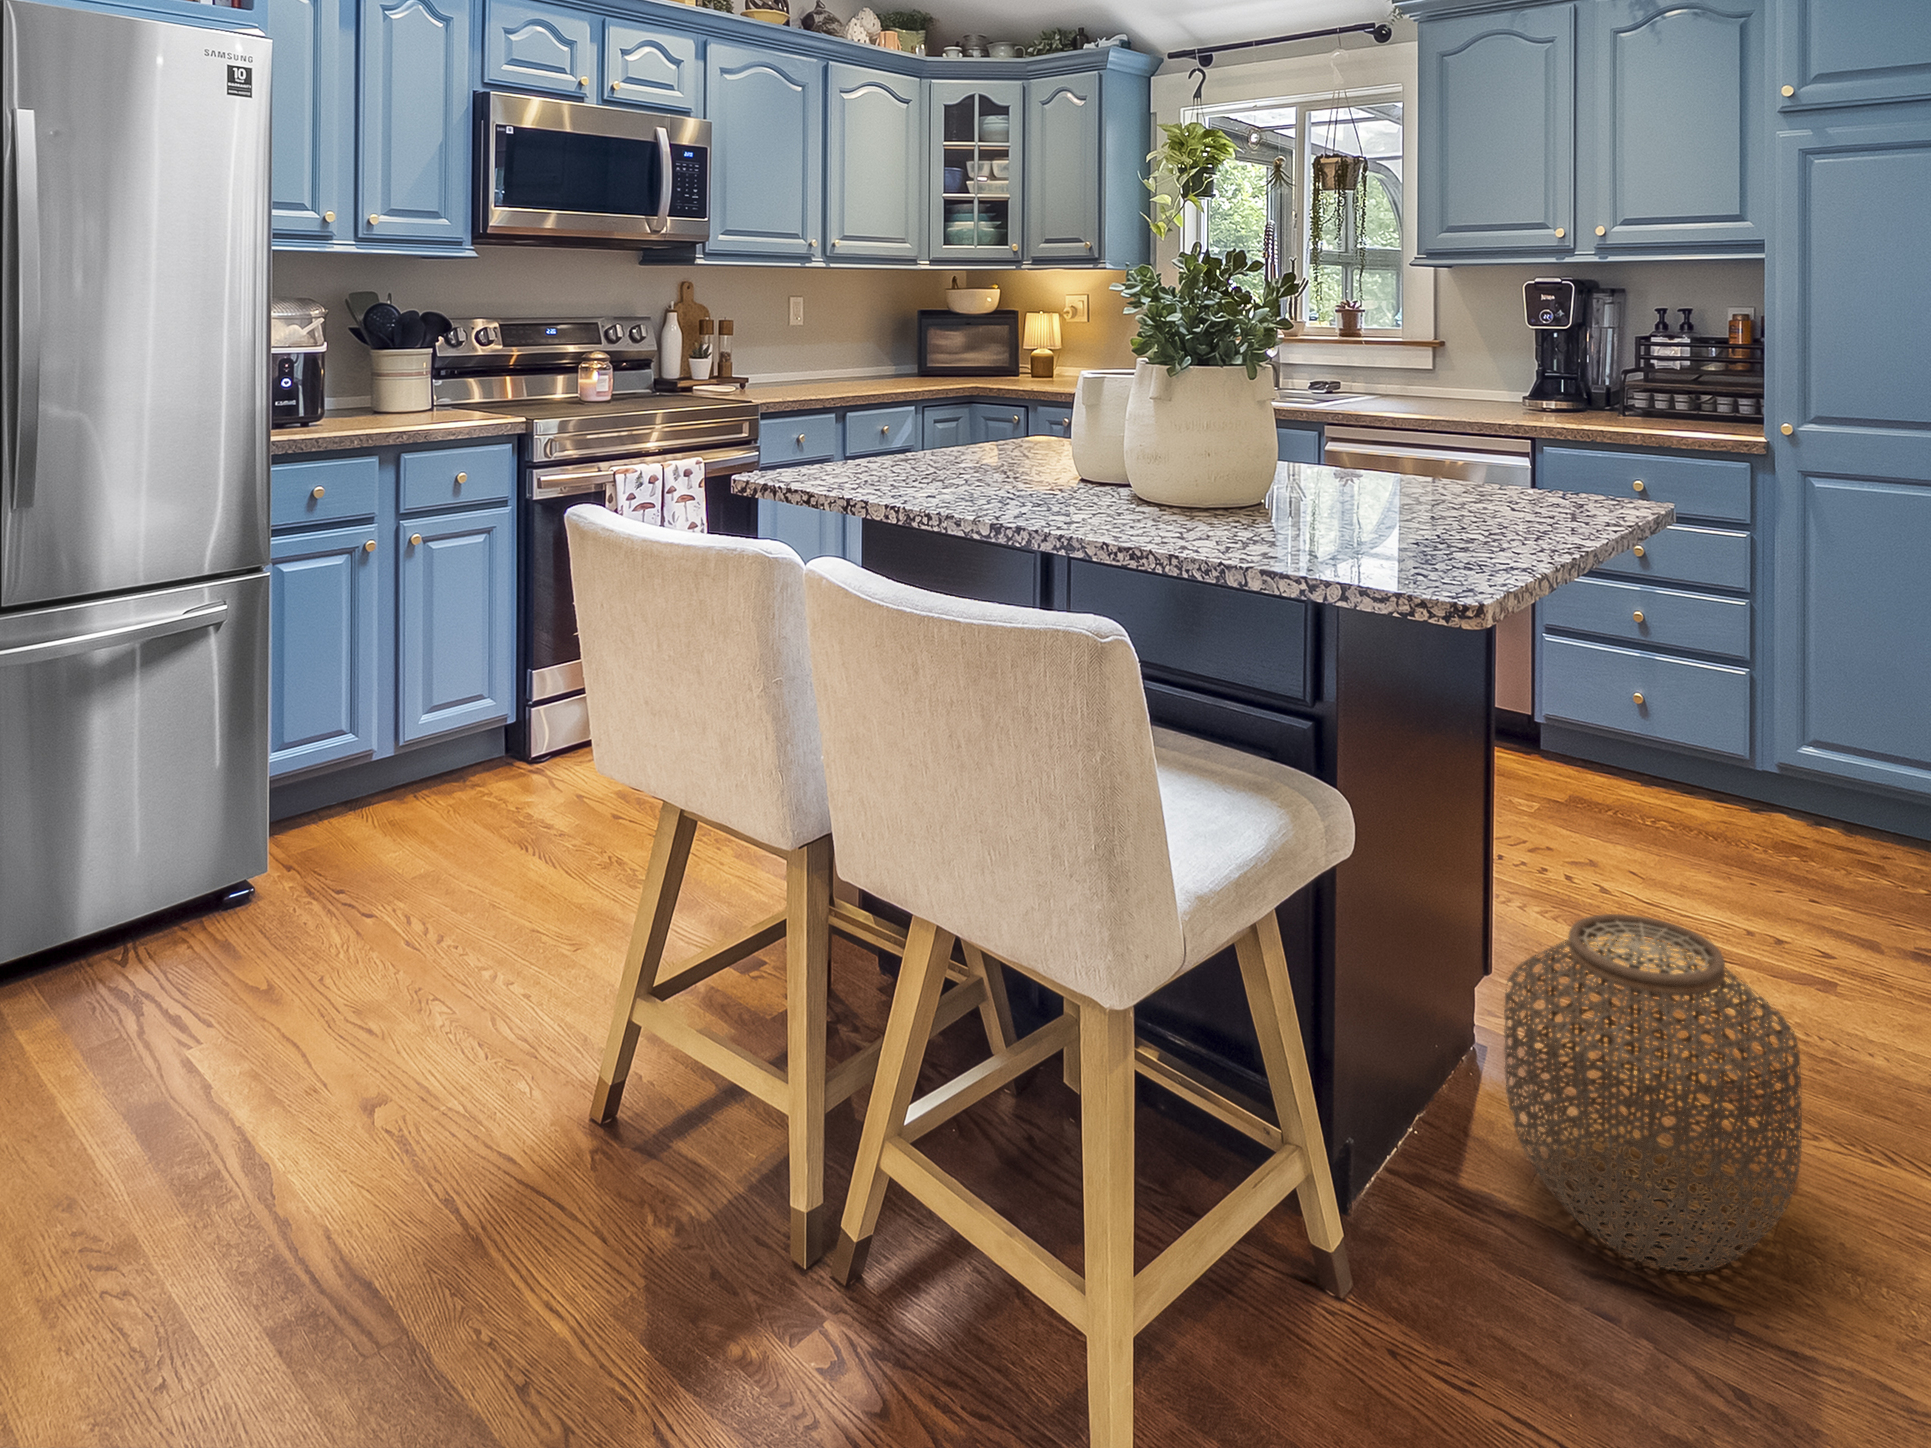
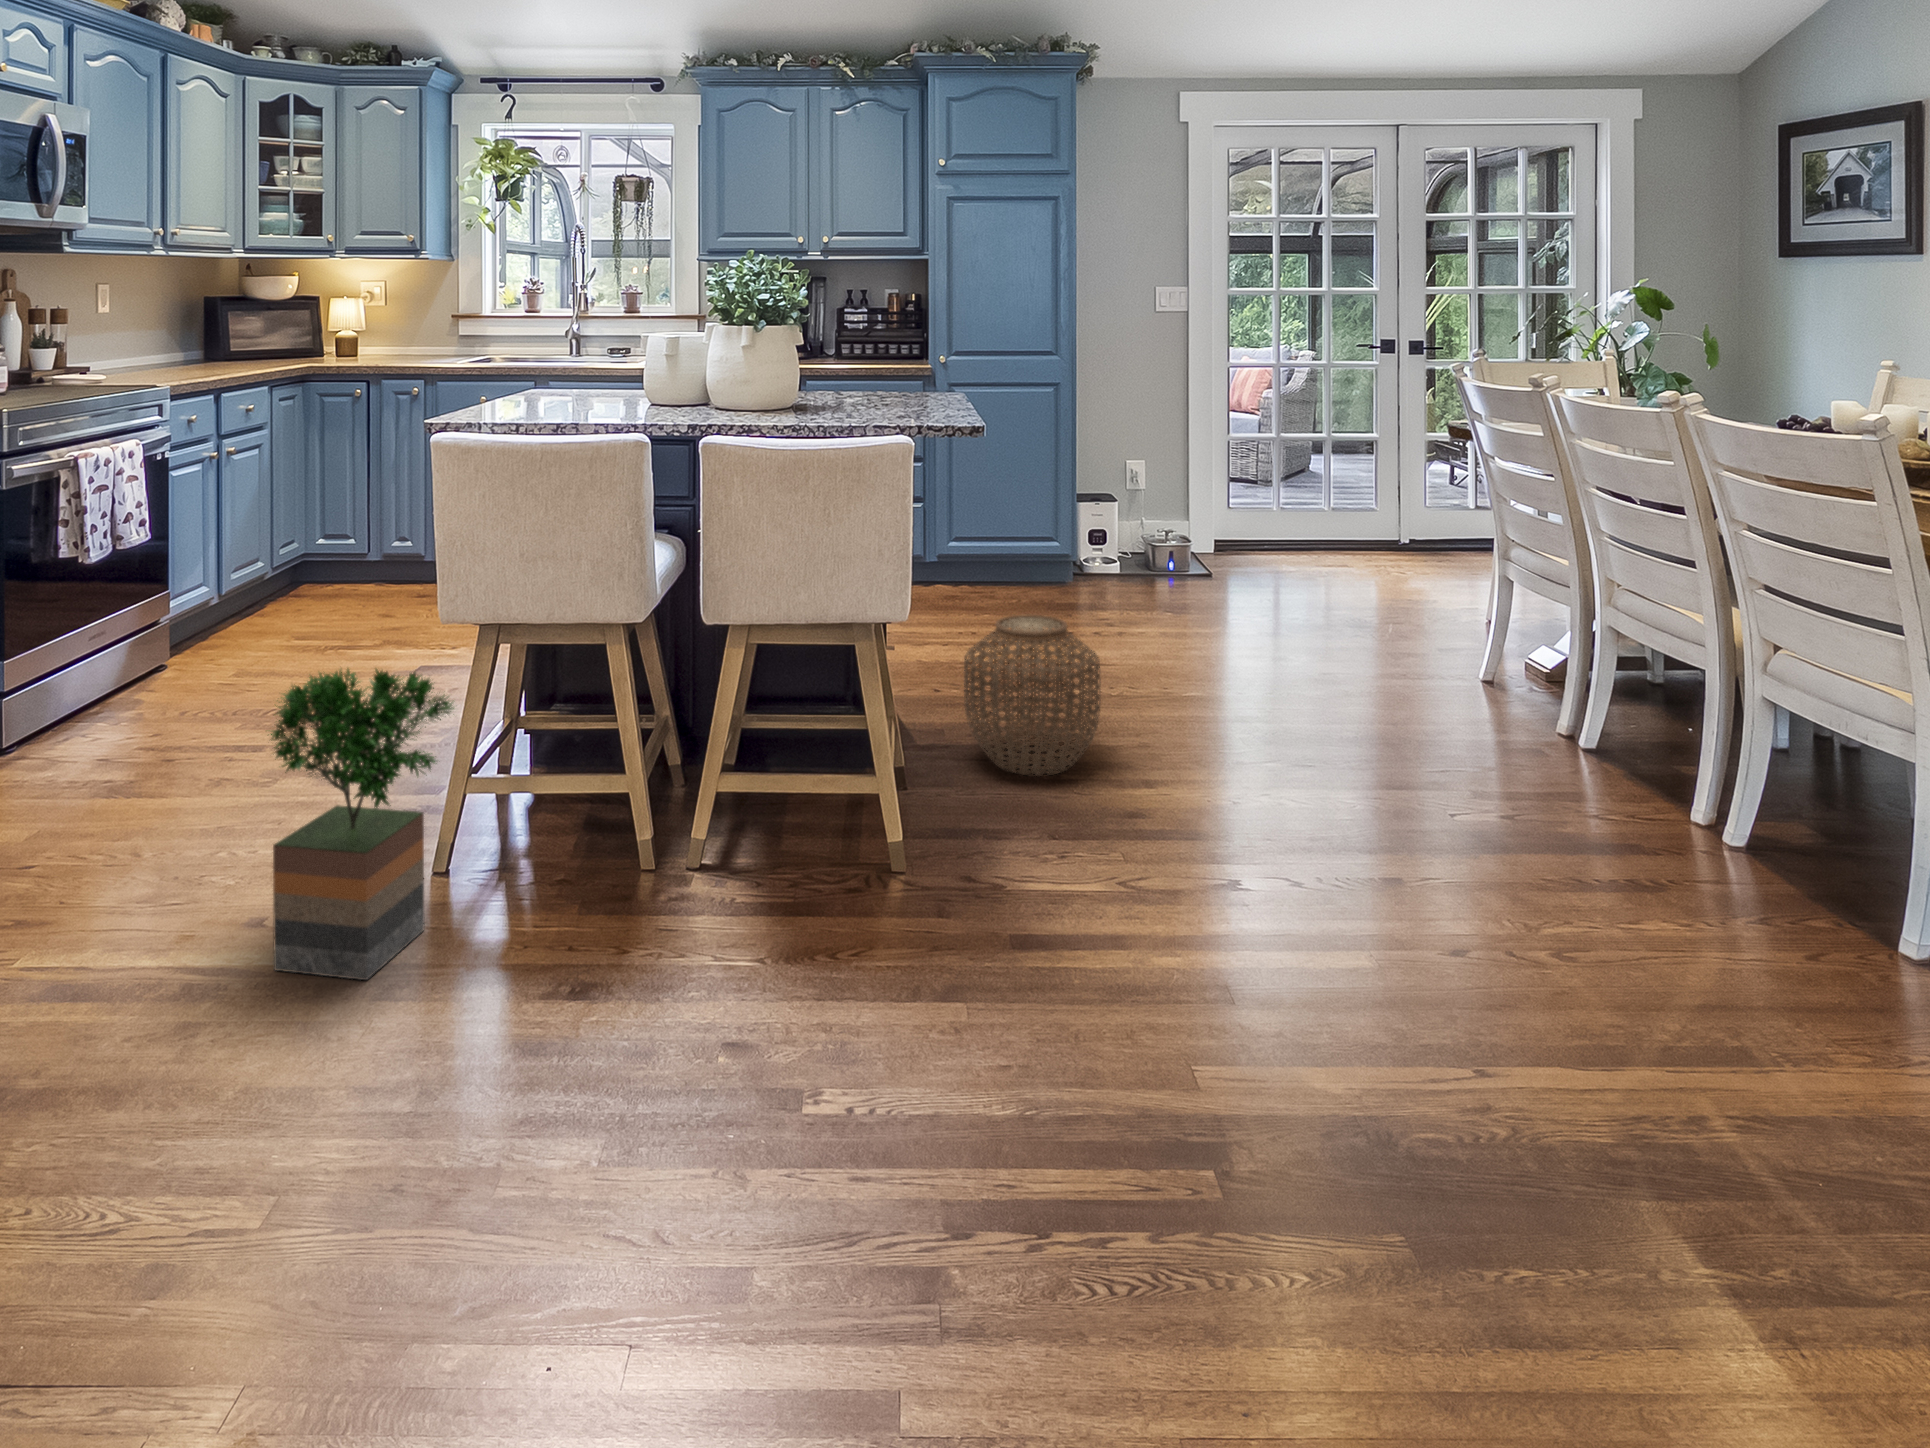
potted tree: none [282,783,582,1230] -> present [271,669,454,980]

